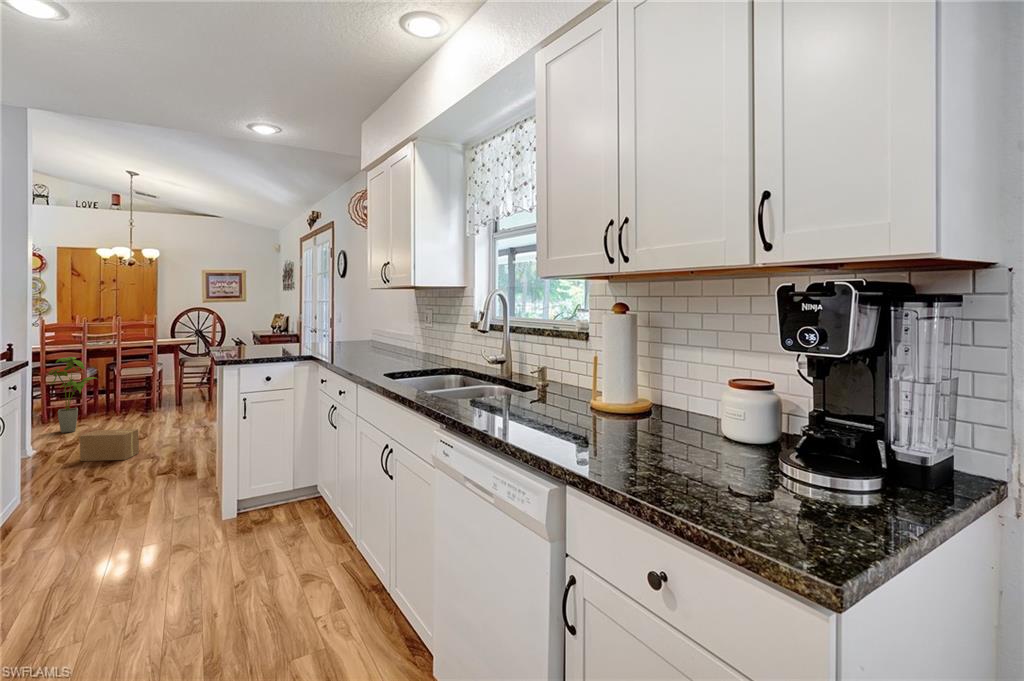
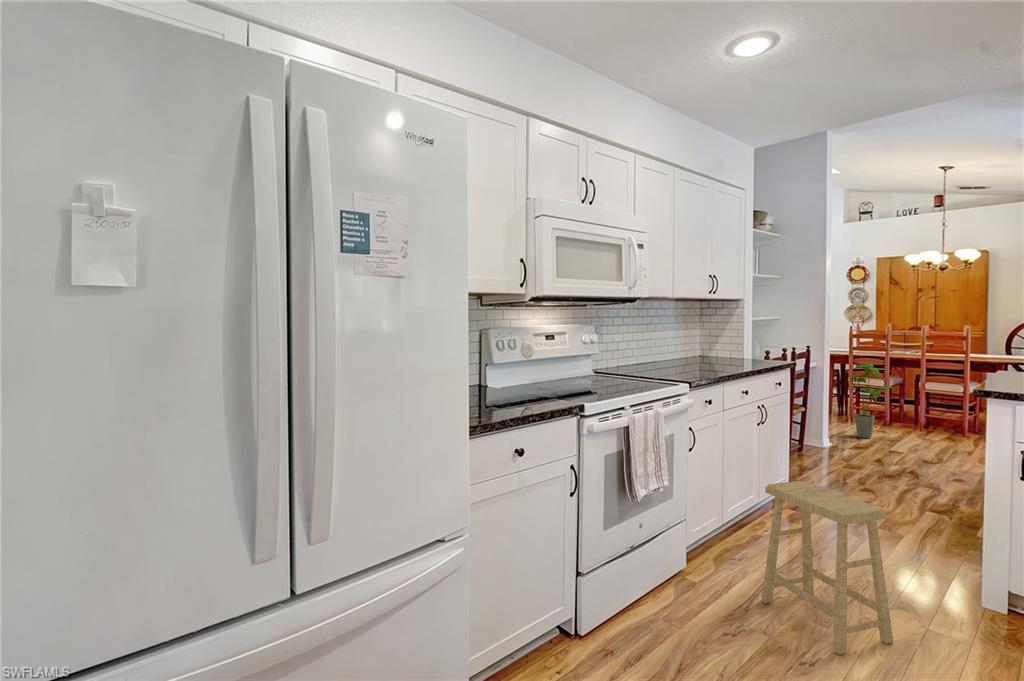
cardboard box: present [80,429,139,461] -> none [861,440,923,479]
footstool: none [40,477,173,613] -> present [761,481,893,654]

